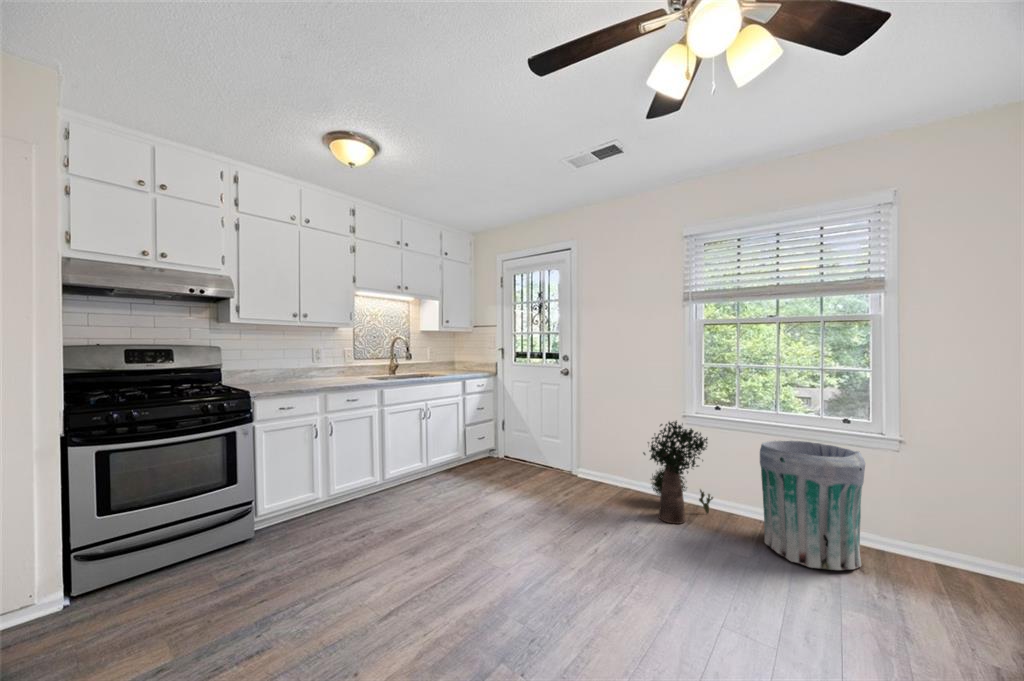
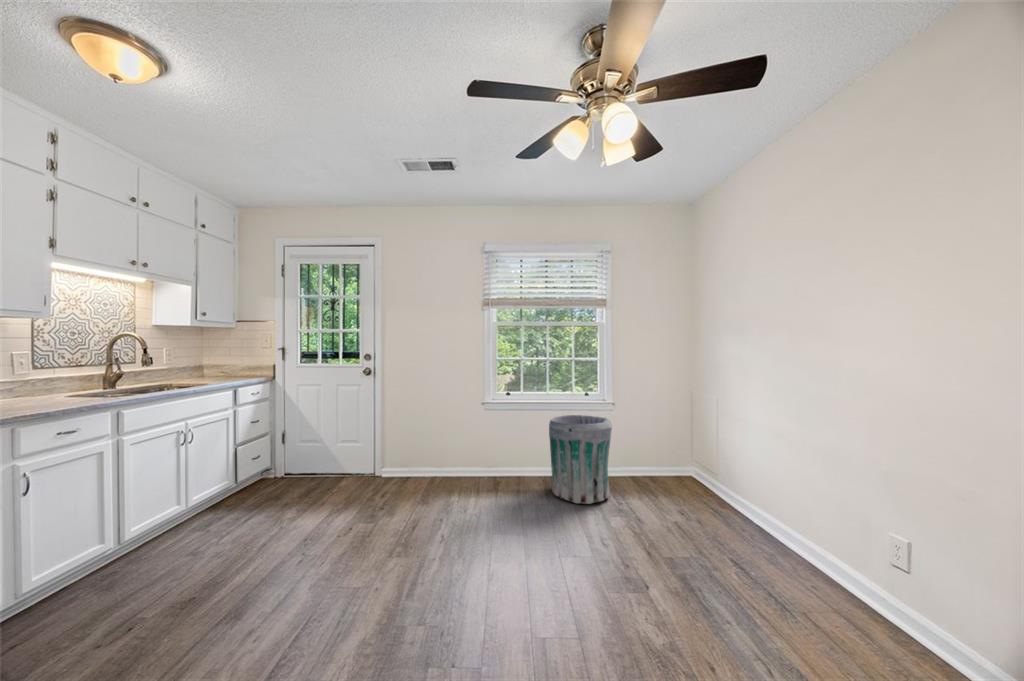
potted plant: present [643,421,713,524] -> none [460,409,513,499]

